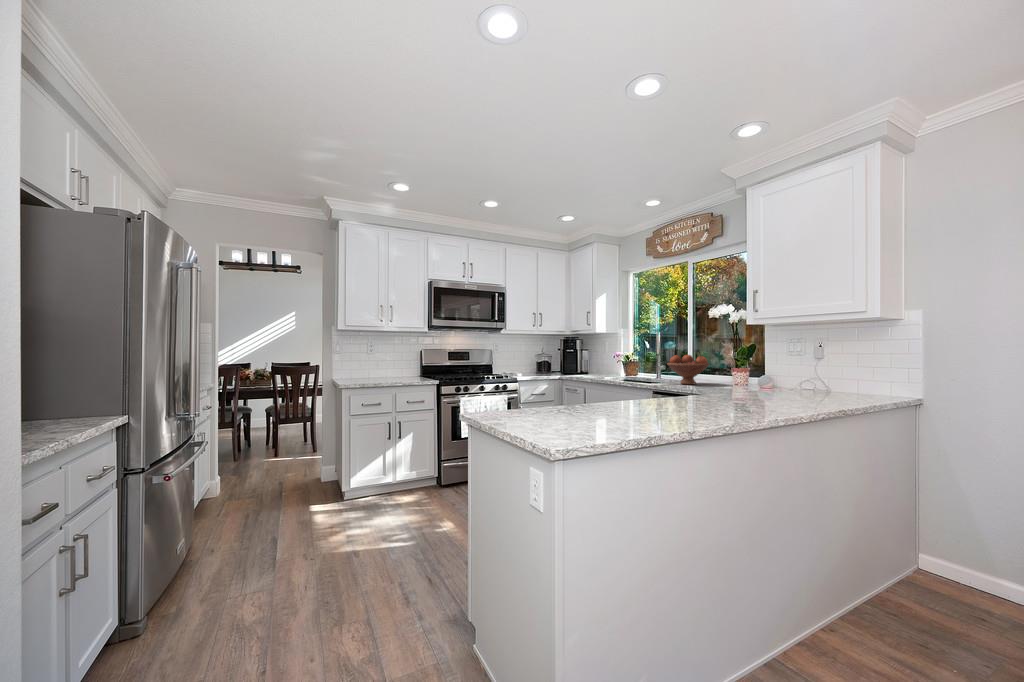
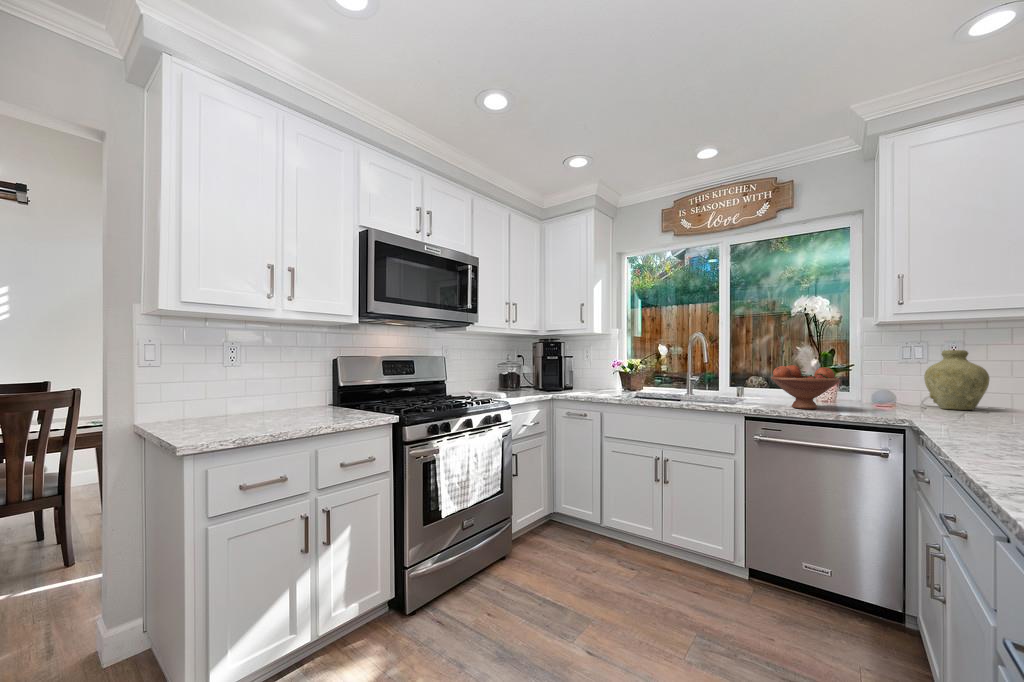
vase: none [784,344,825,388] -> present [924,350,989,410]

